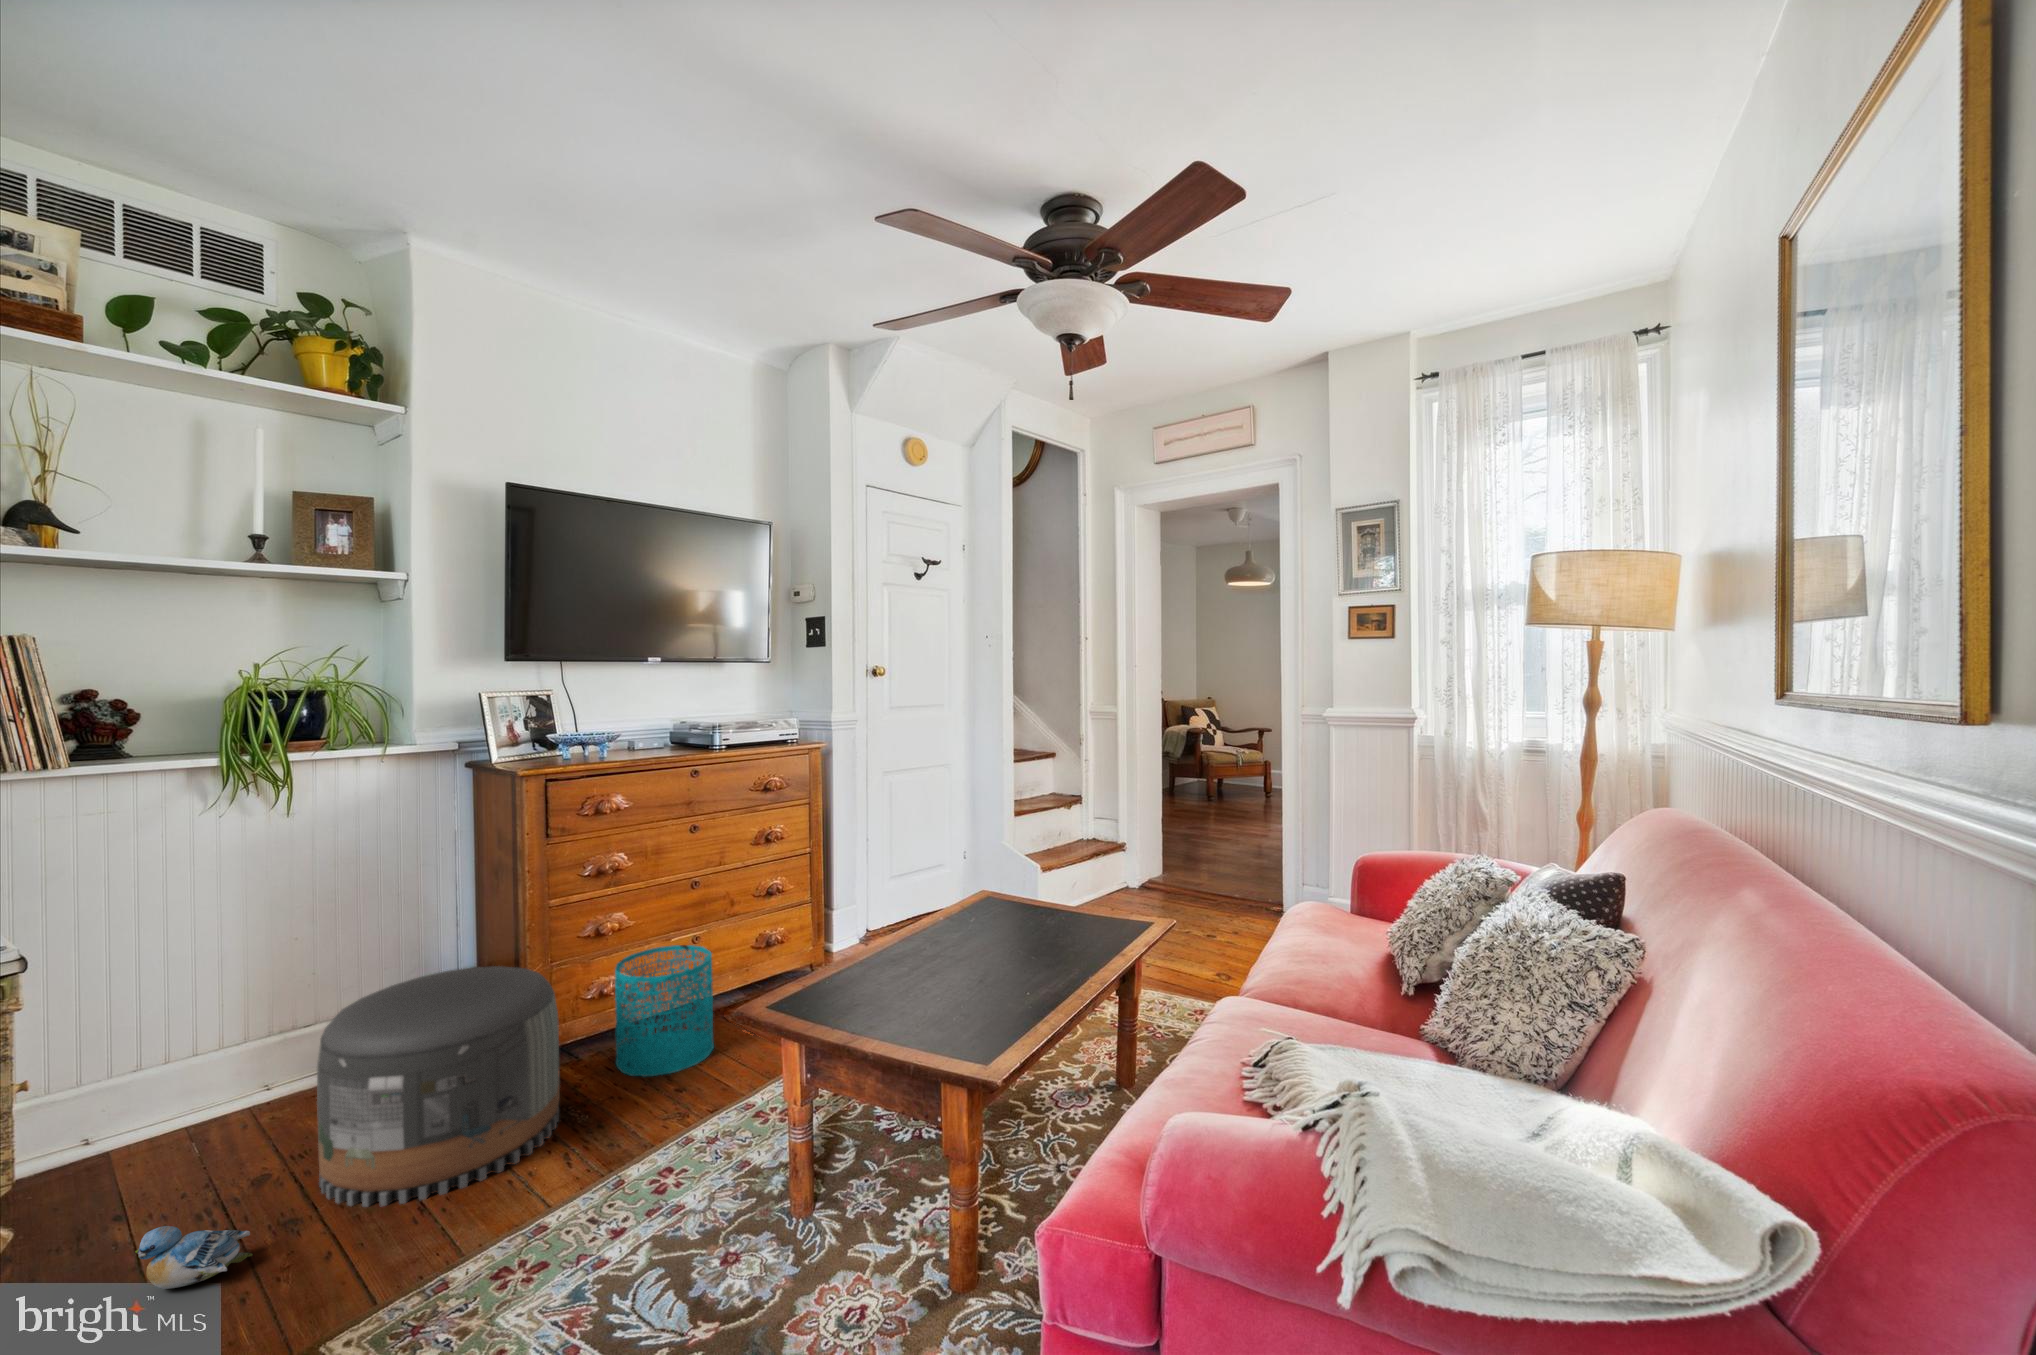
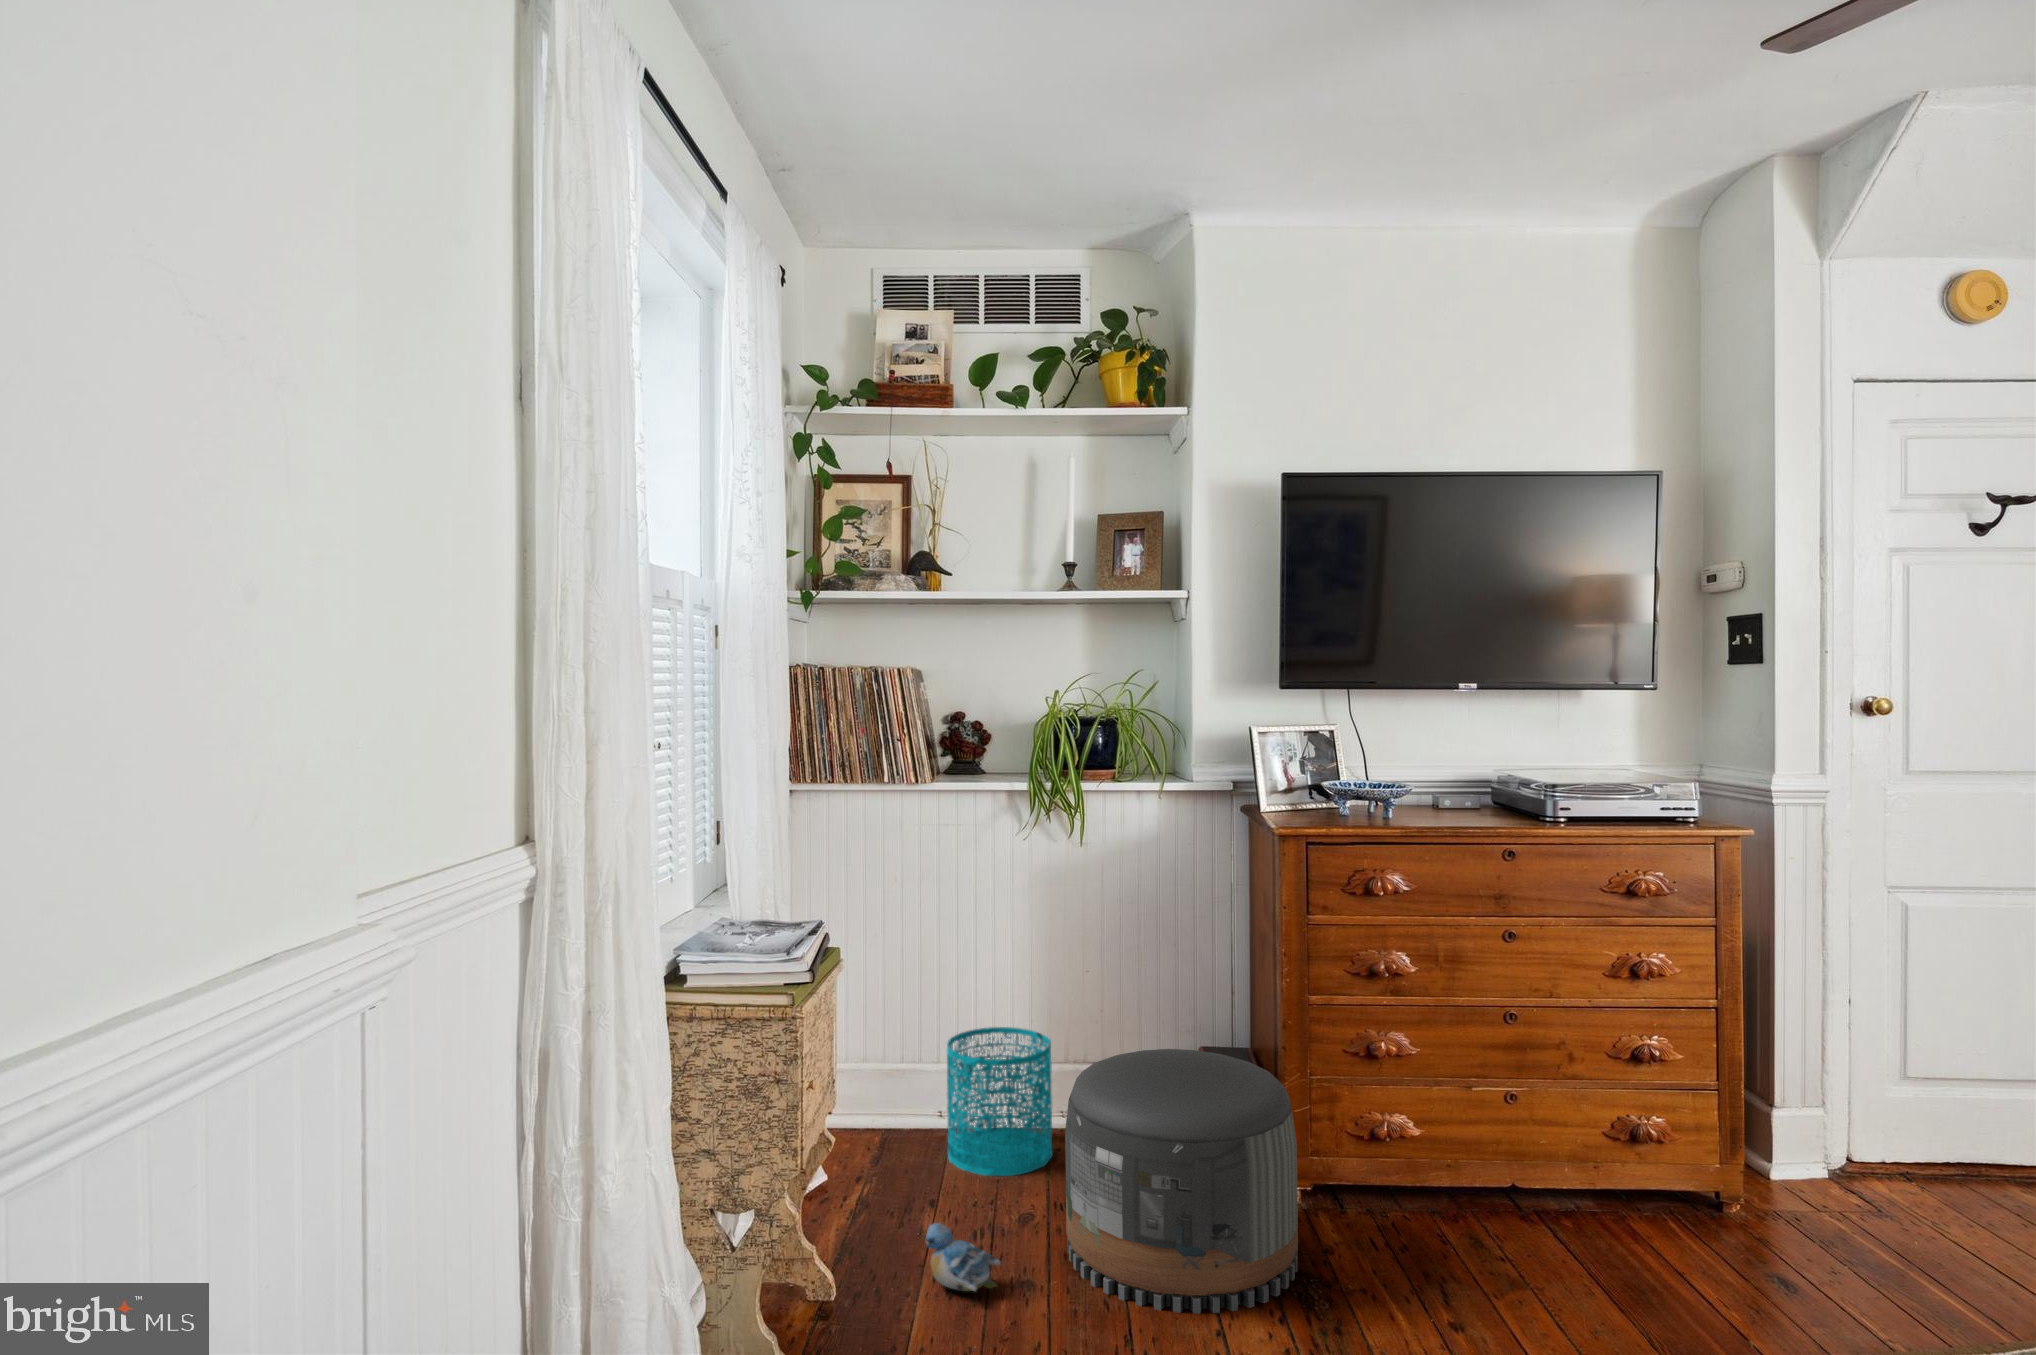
wastebasket: present [615,945,714,1076] -> present [947,1027,1053,1176]

